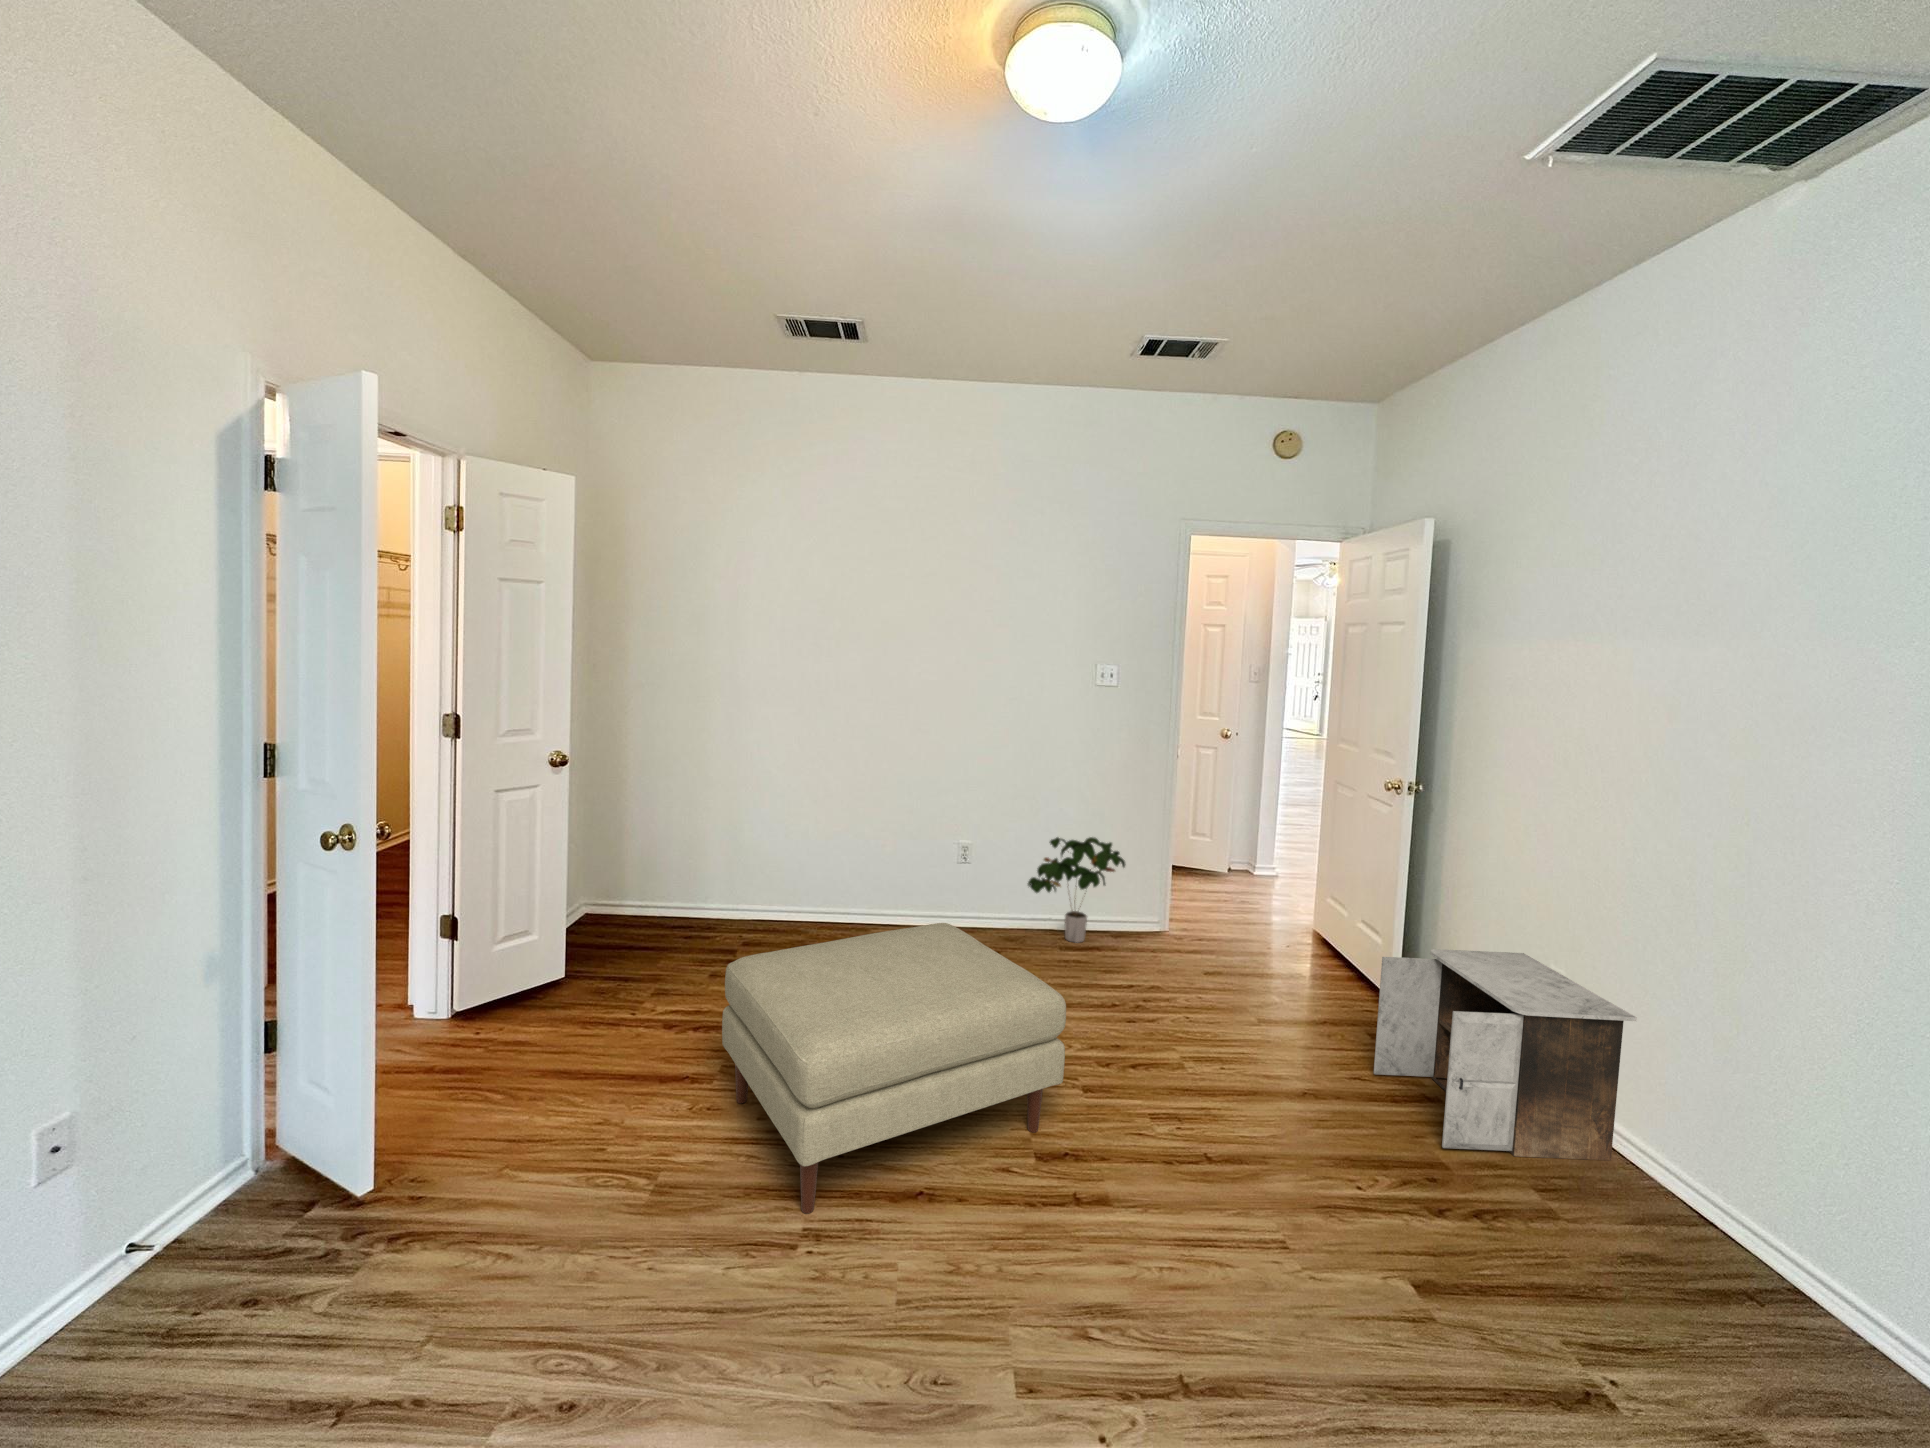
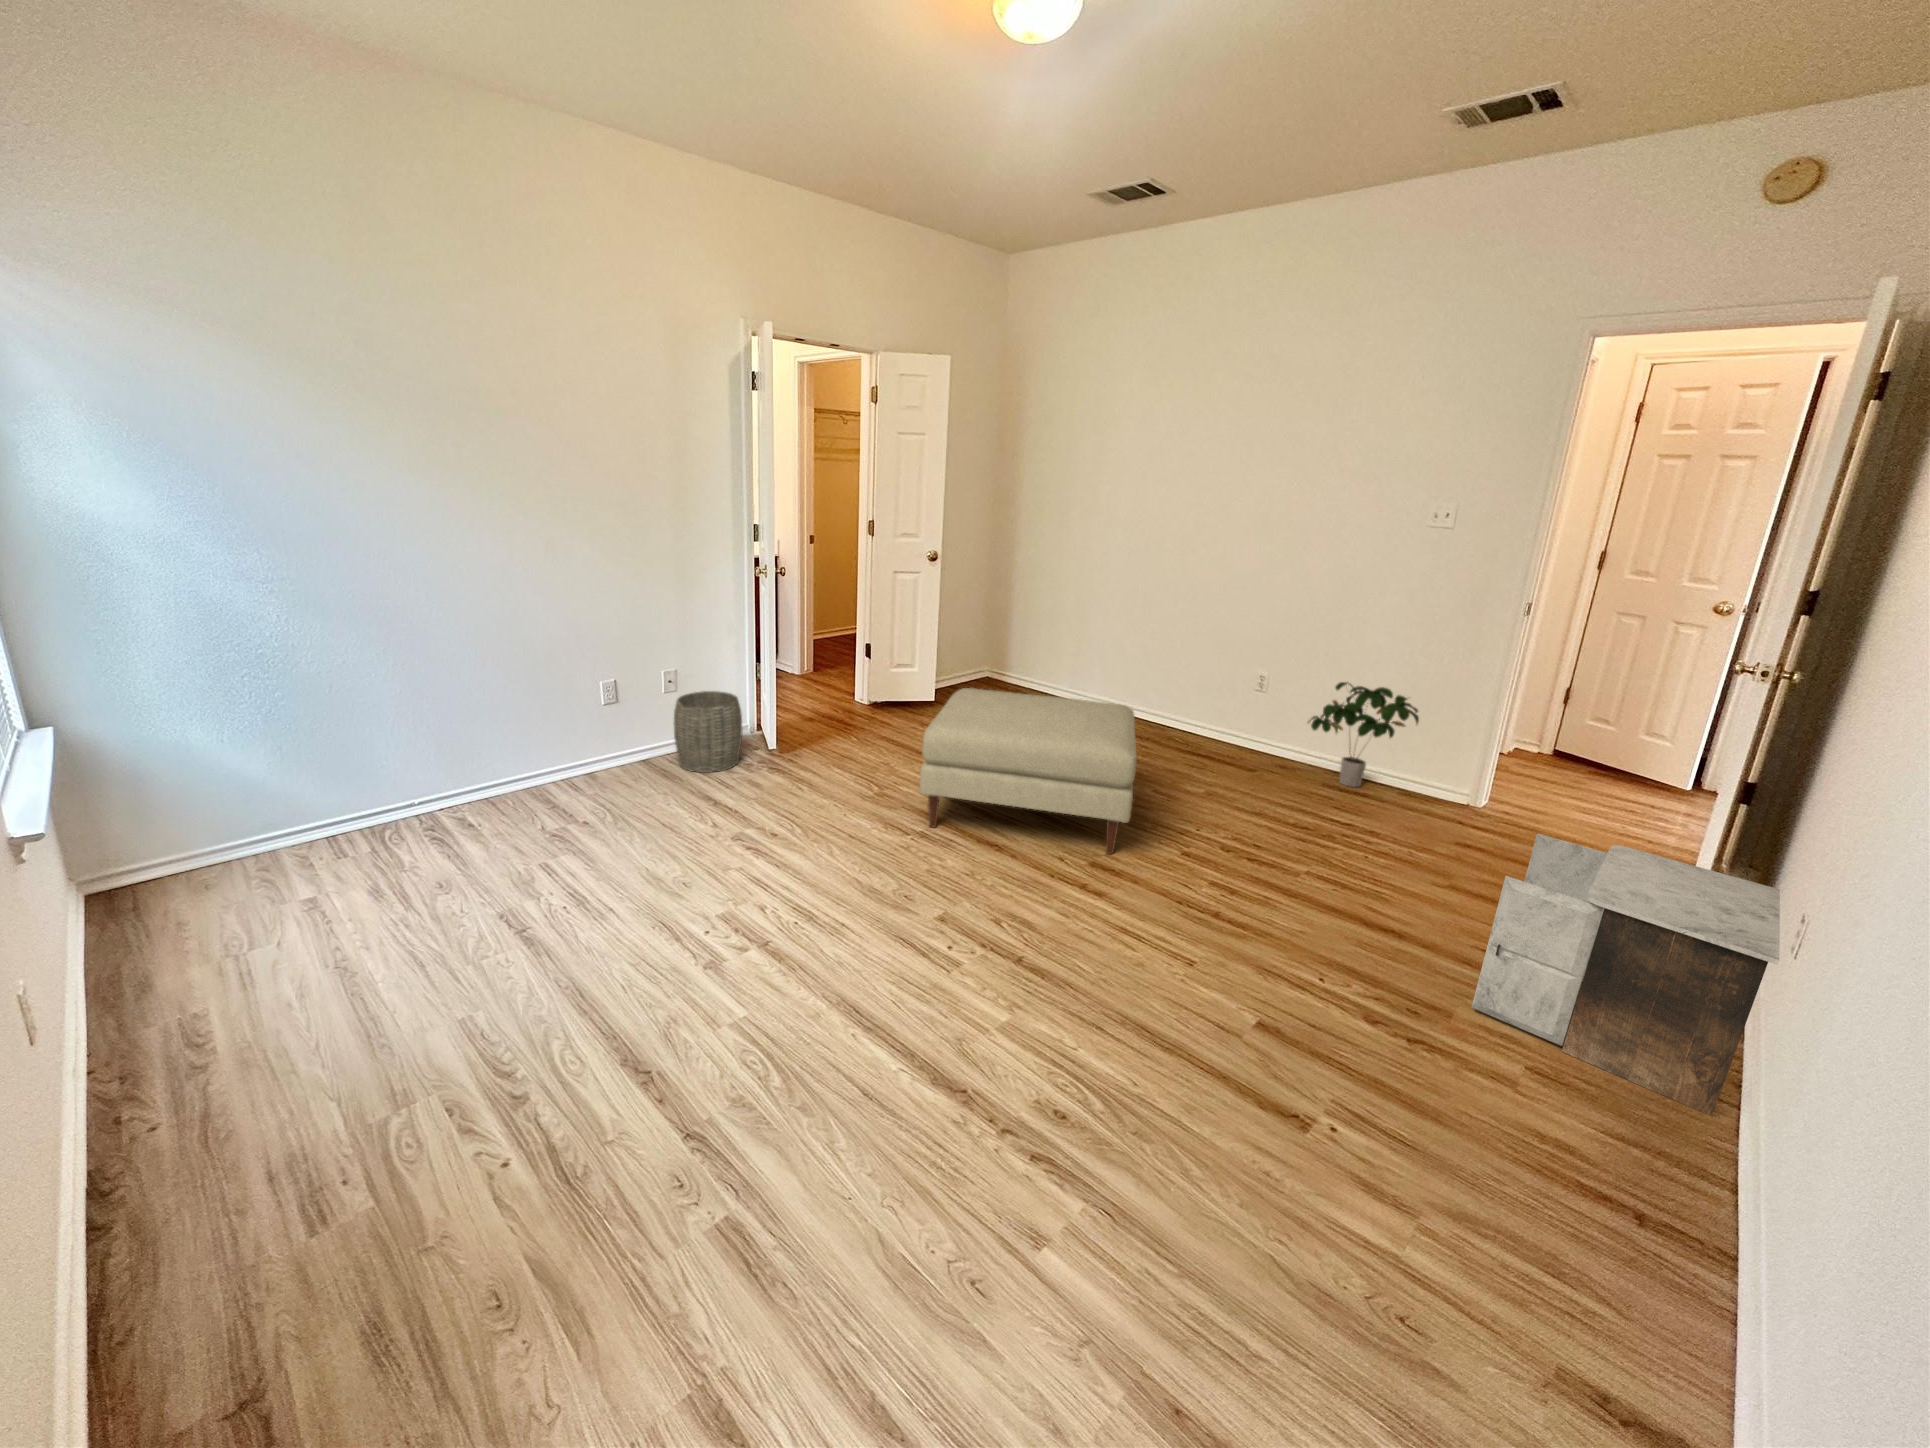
woven basket: none [93,1115,303,1361] -> present [674,691,742,773]

